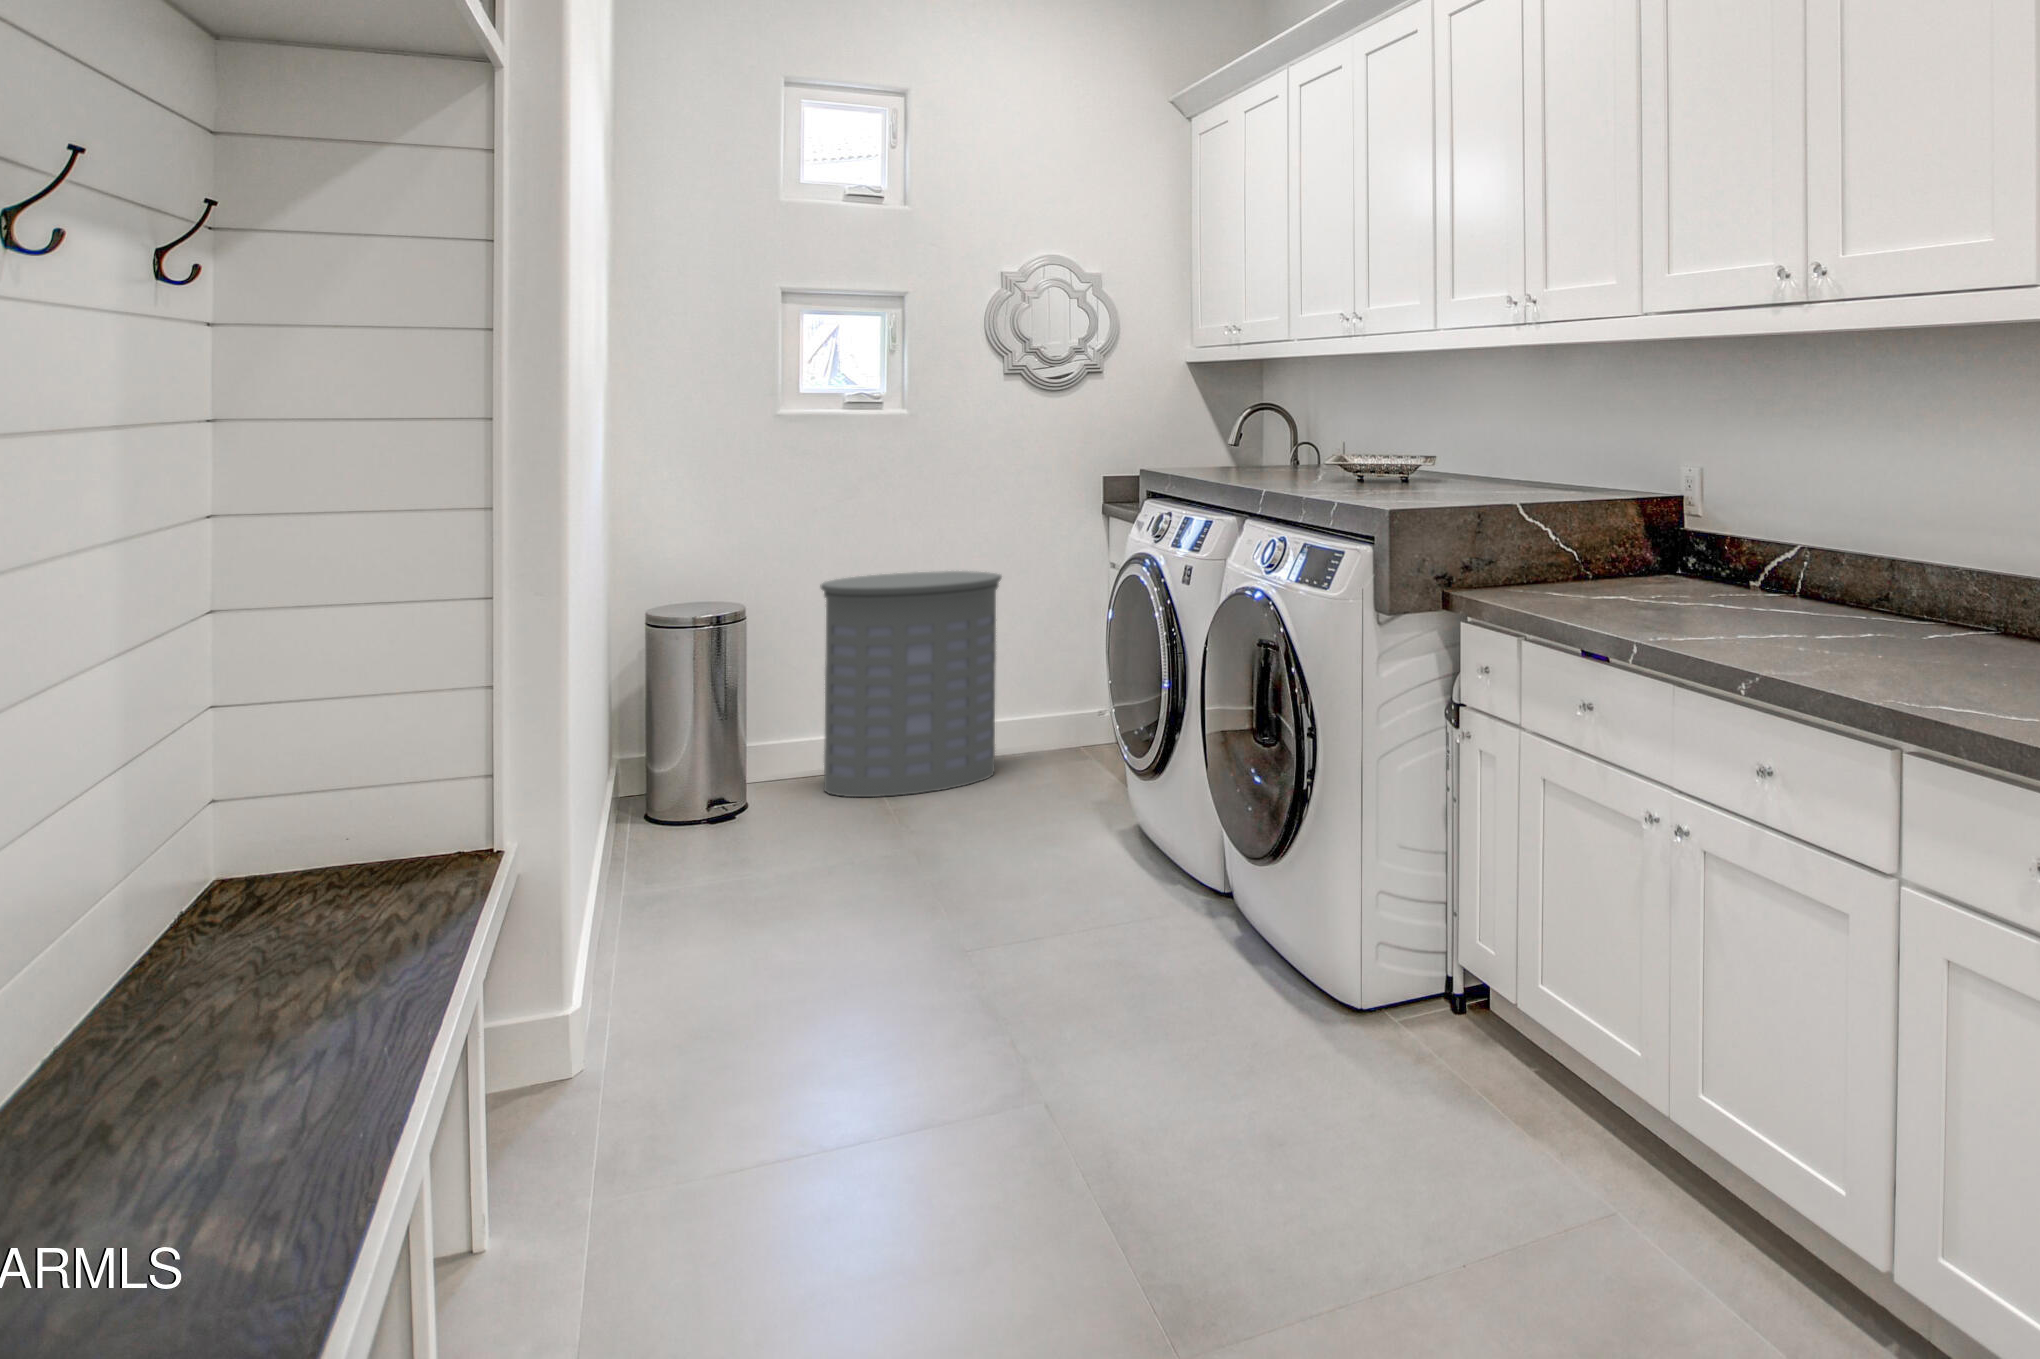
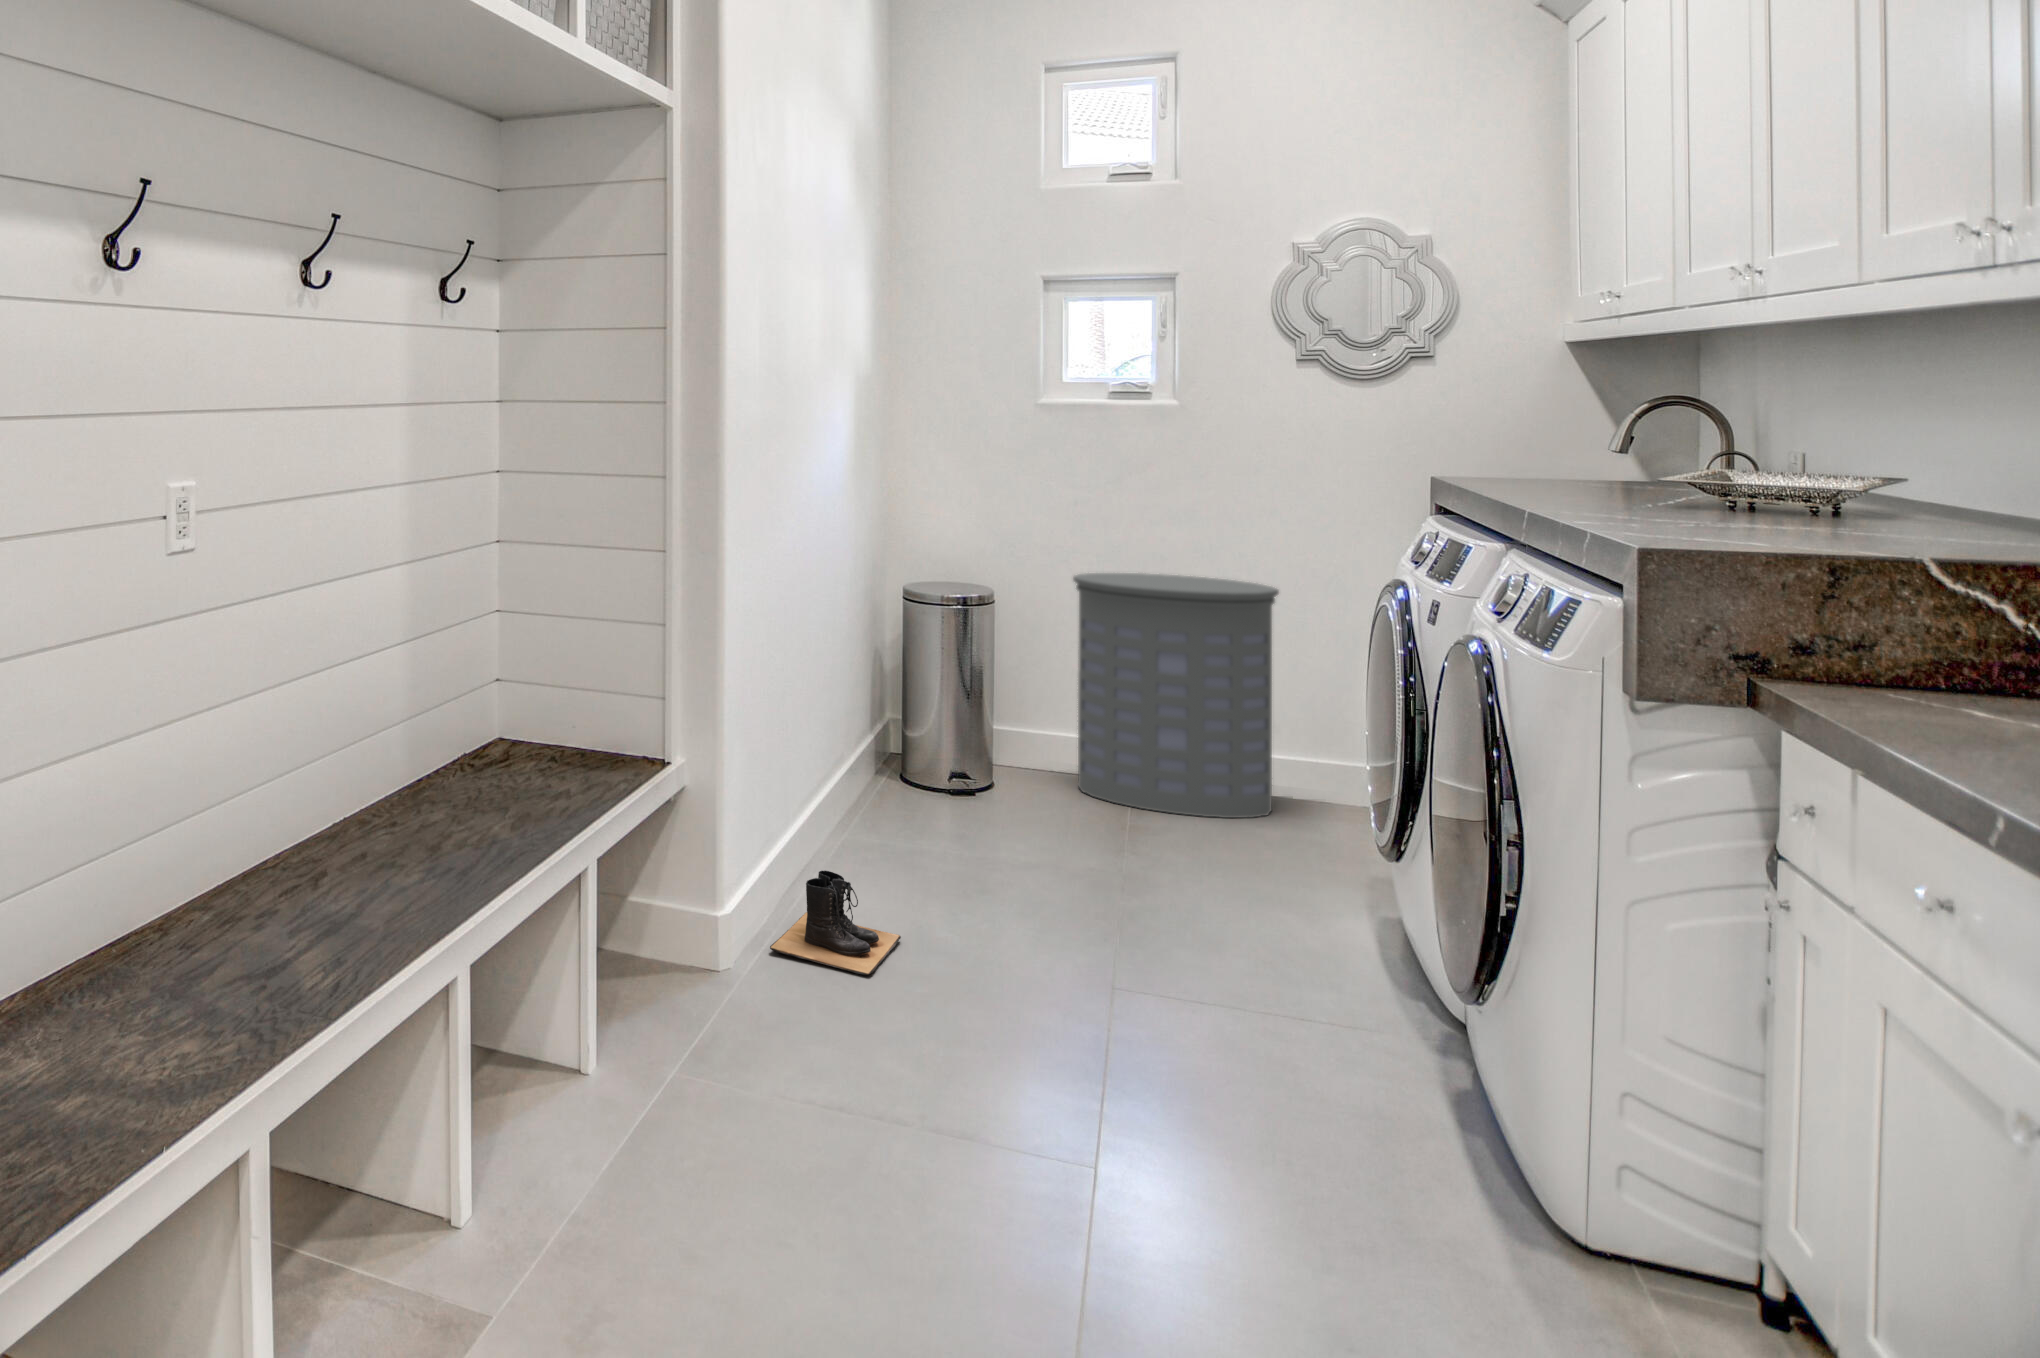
boots: none [604,935,742,1044] -> present [770,871,901,975]

